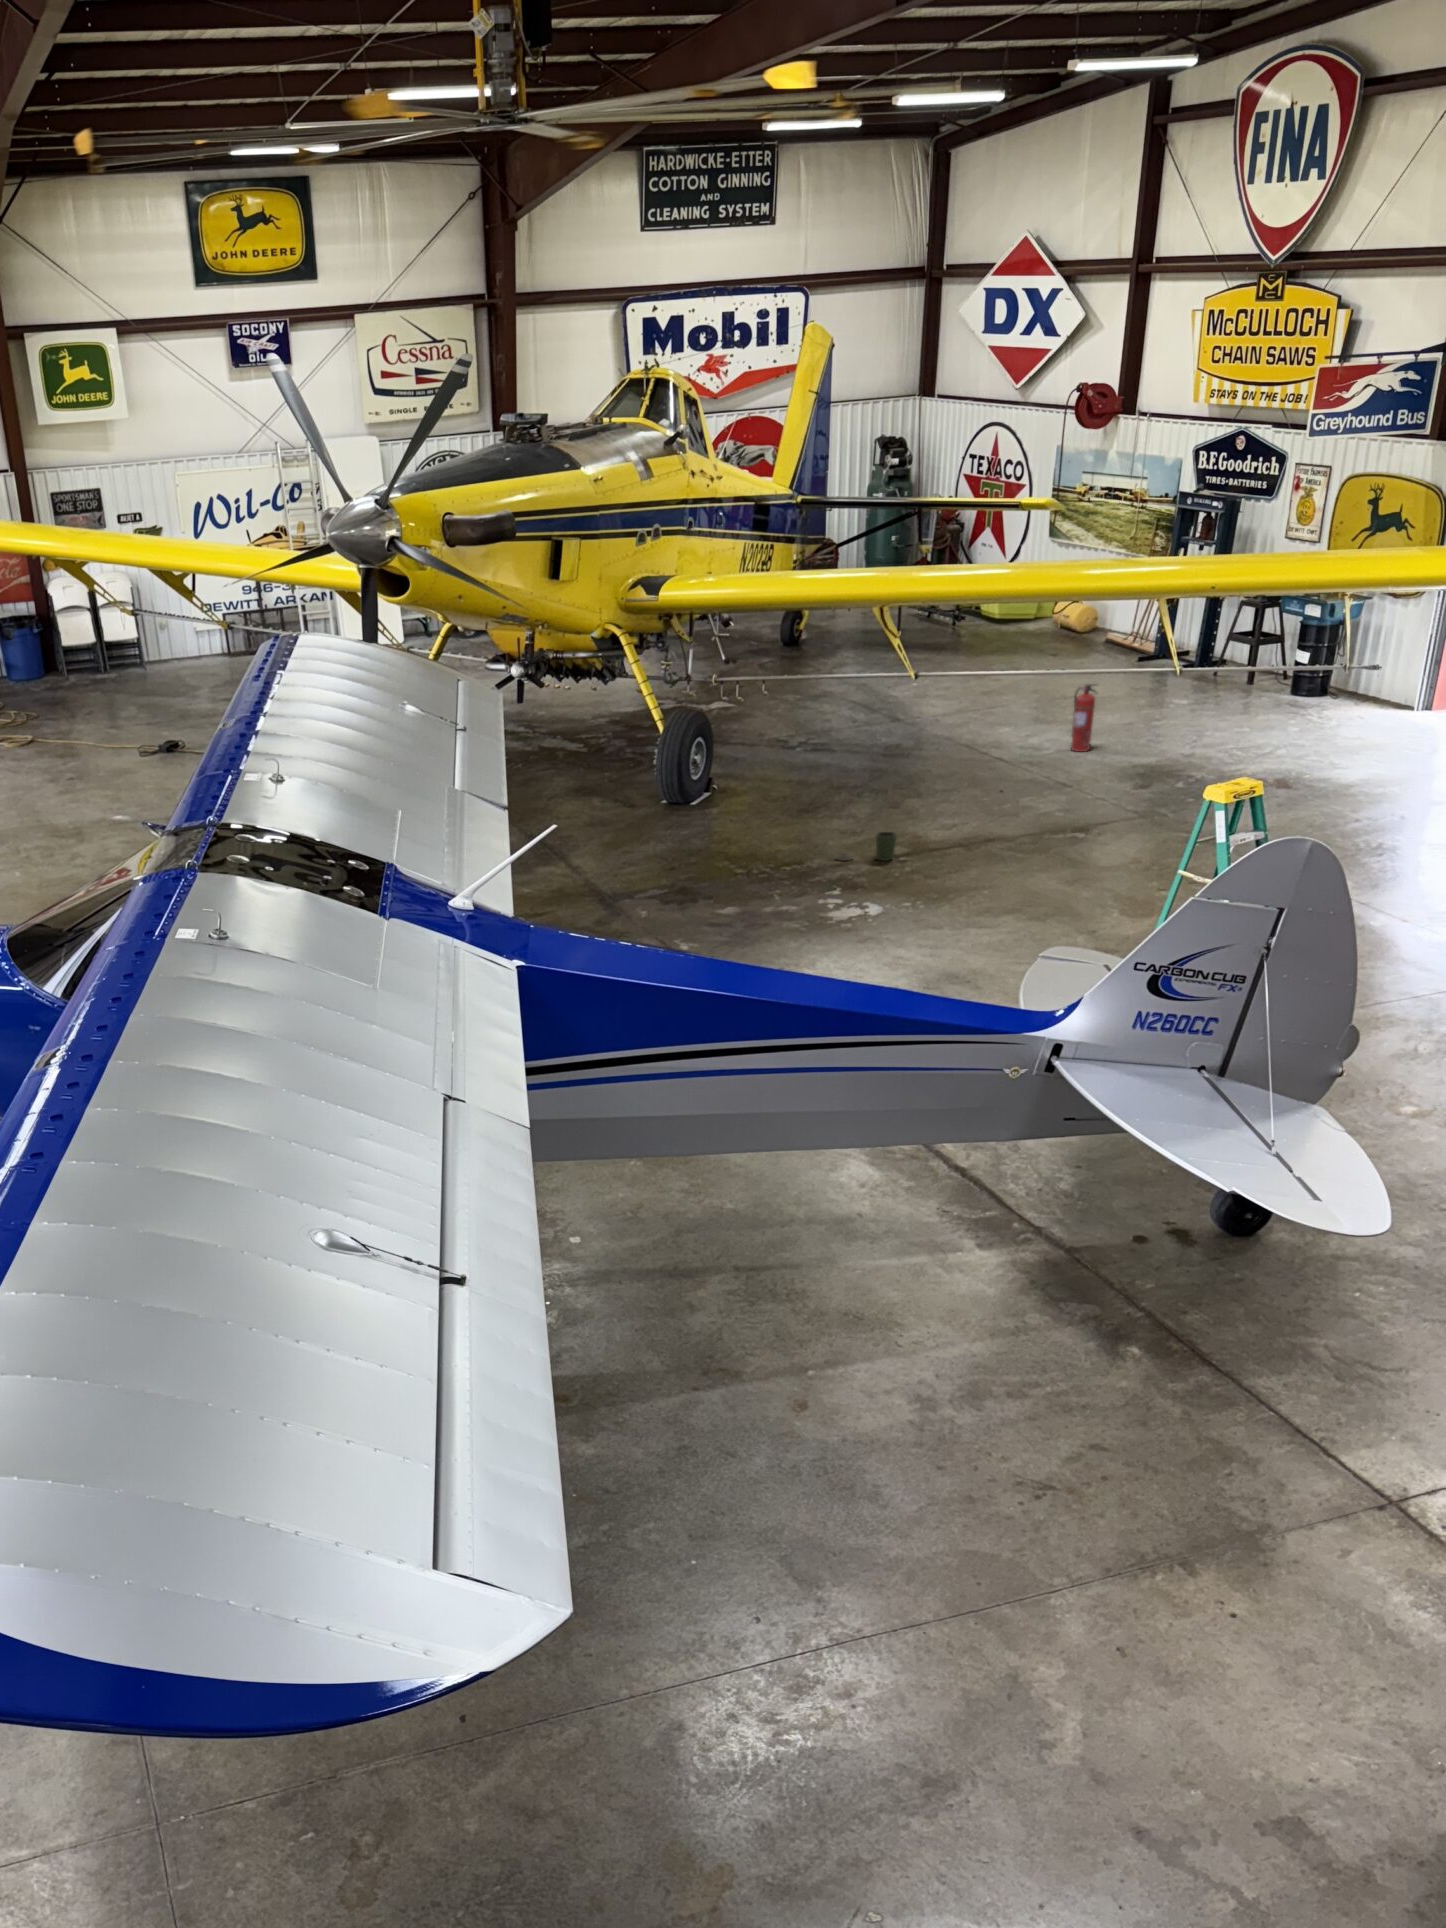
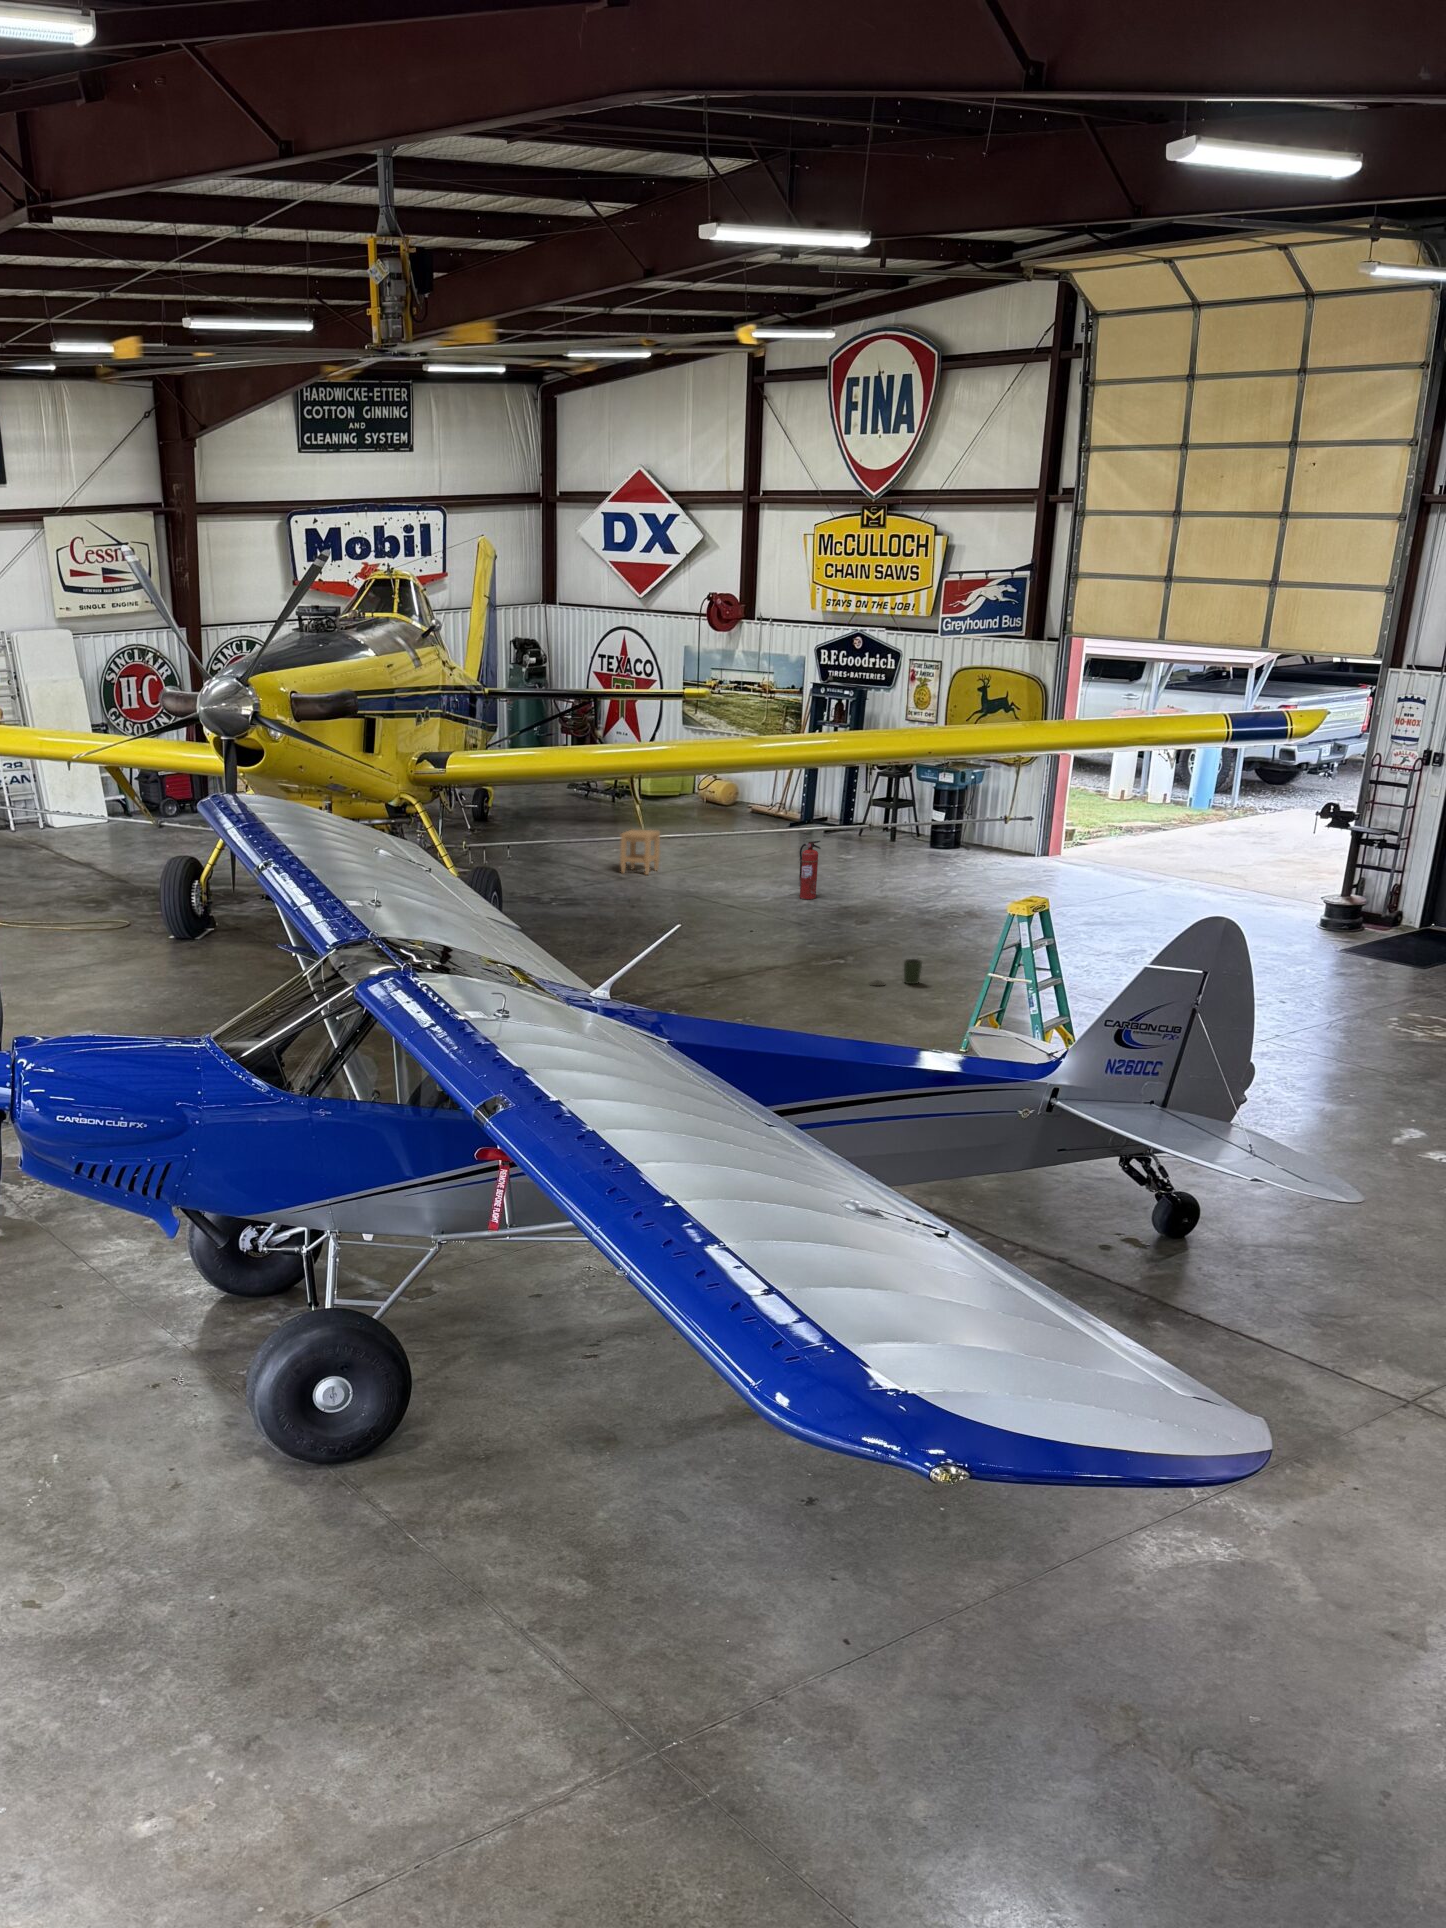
stool: none [889,665,939,717] -> present [620,830,660,874]
trash can: present [836,832,897,861] -> present [870,959,922,986]

